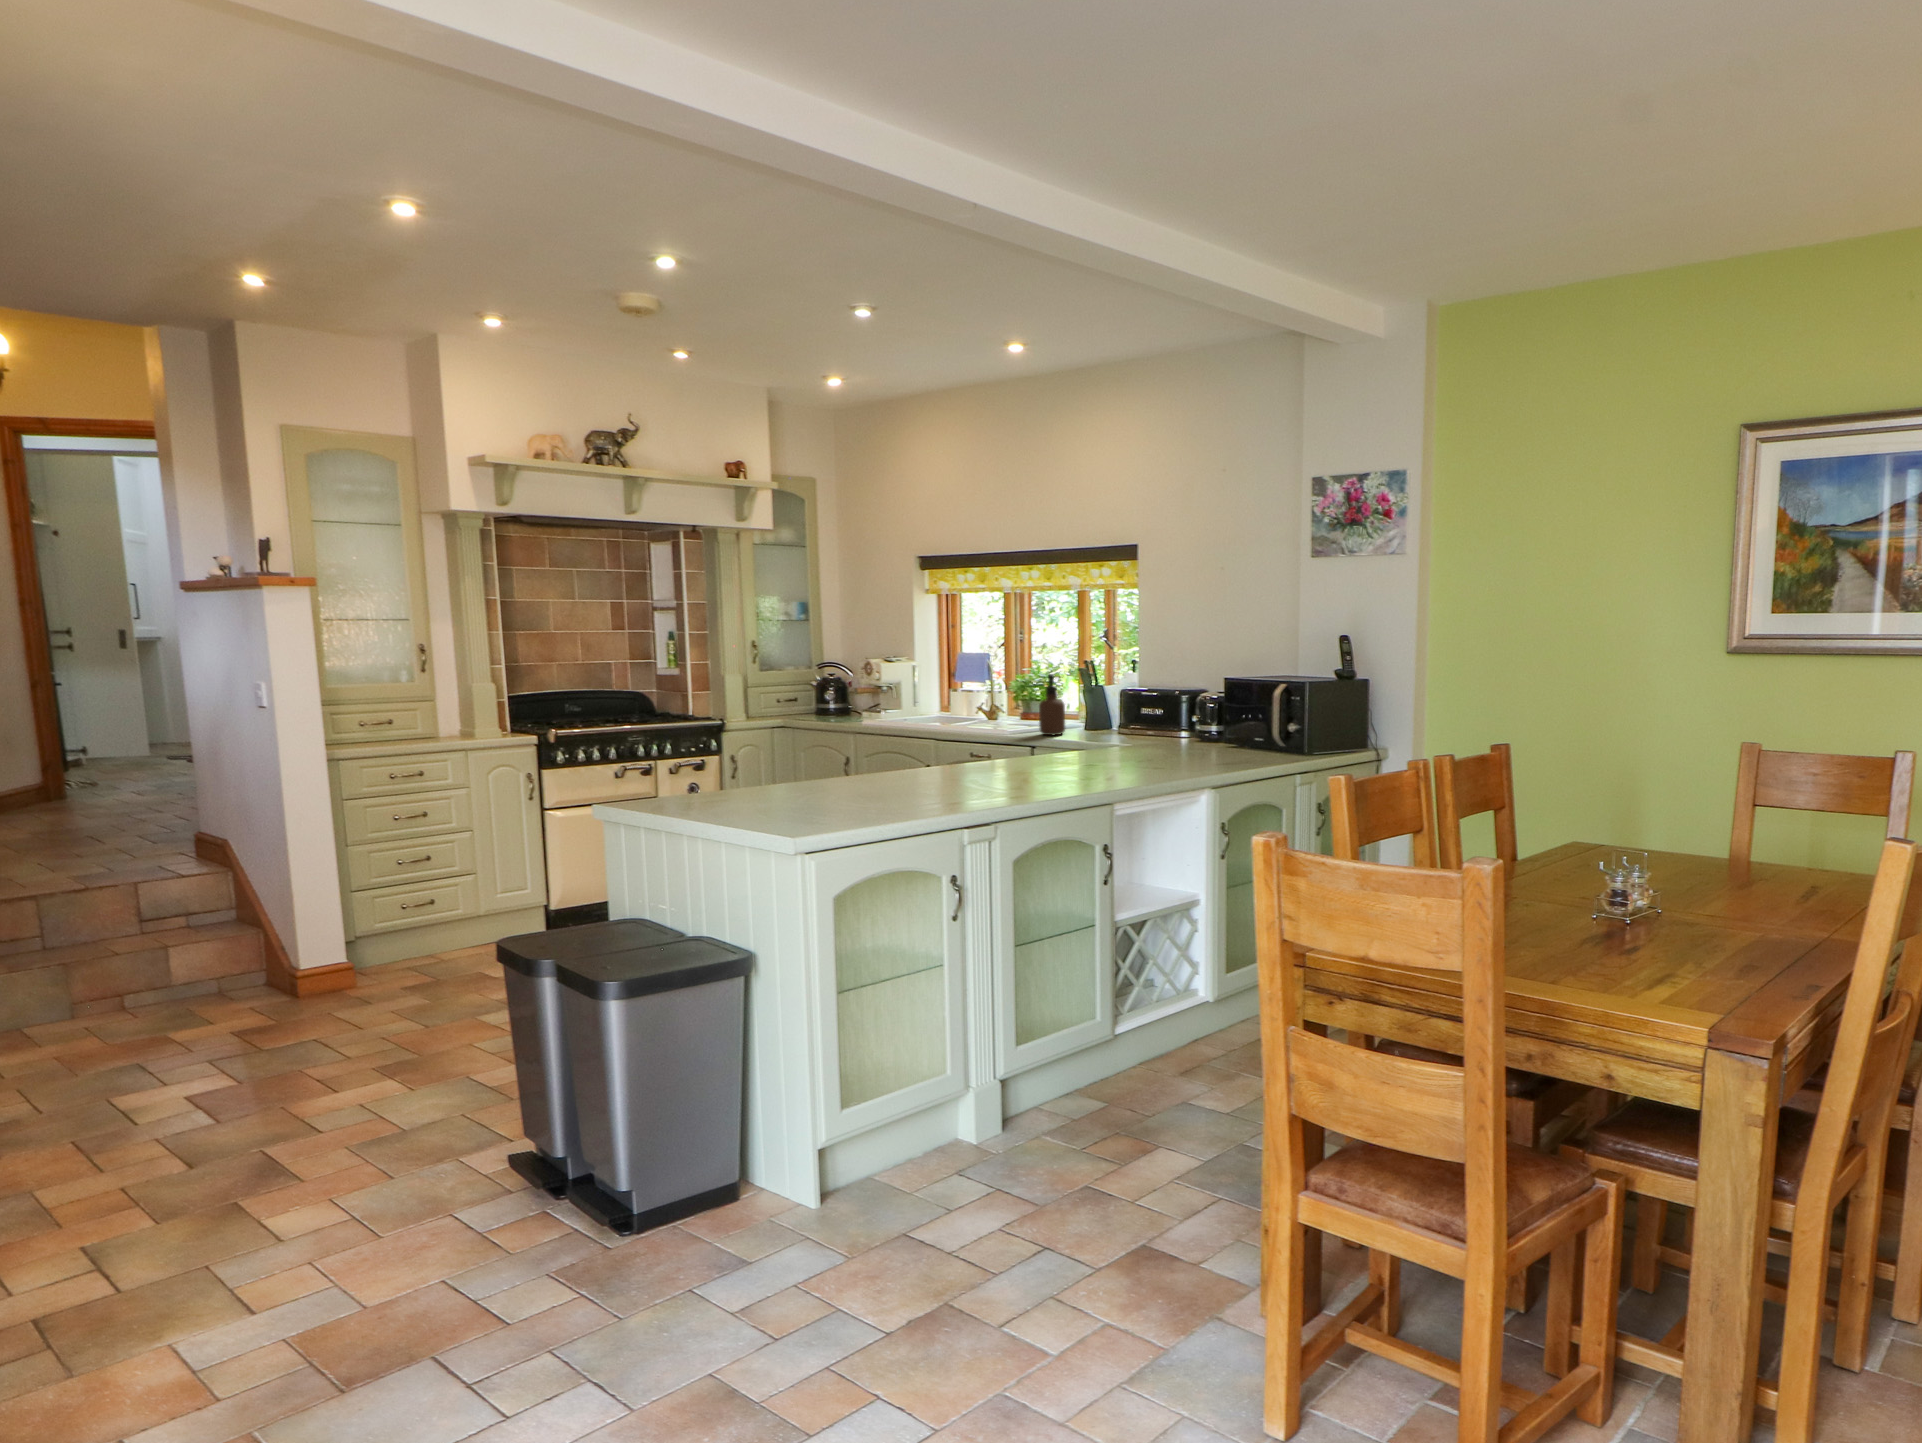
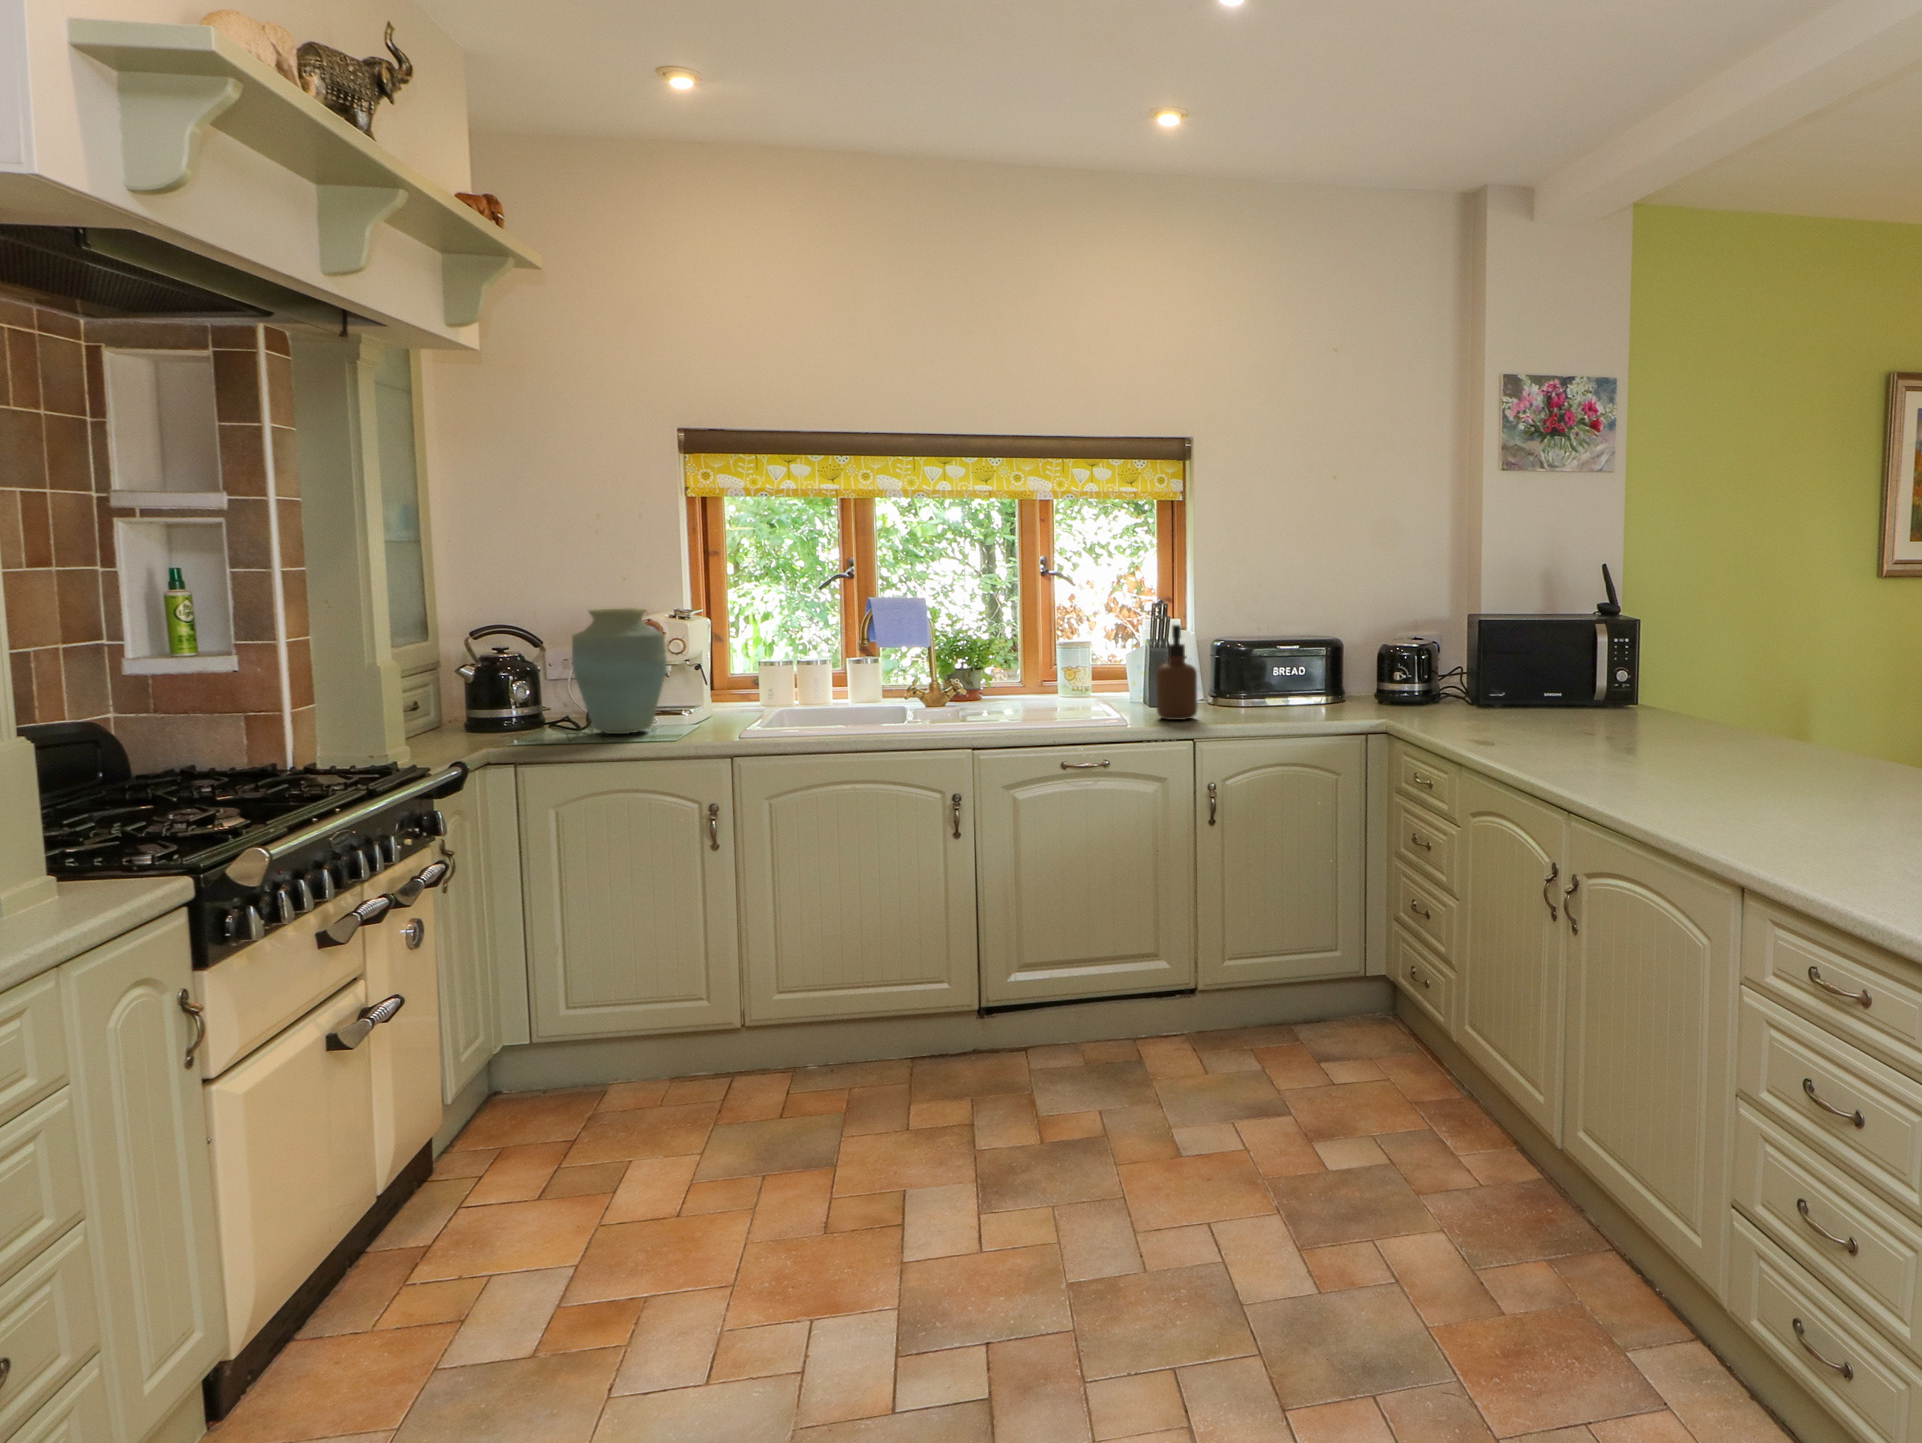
vase: none [818,654,862,716] -> present [572,609,667,734]

